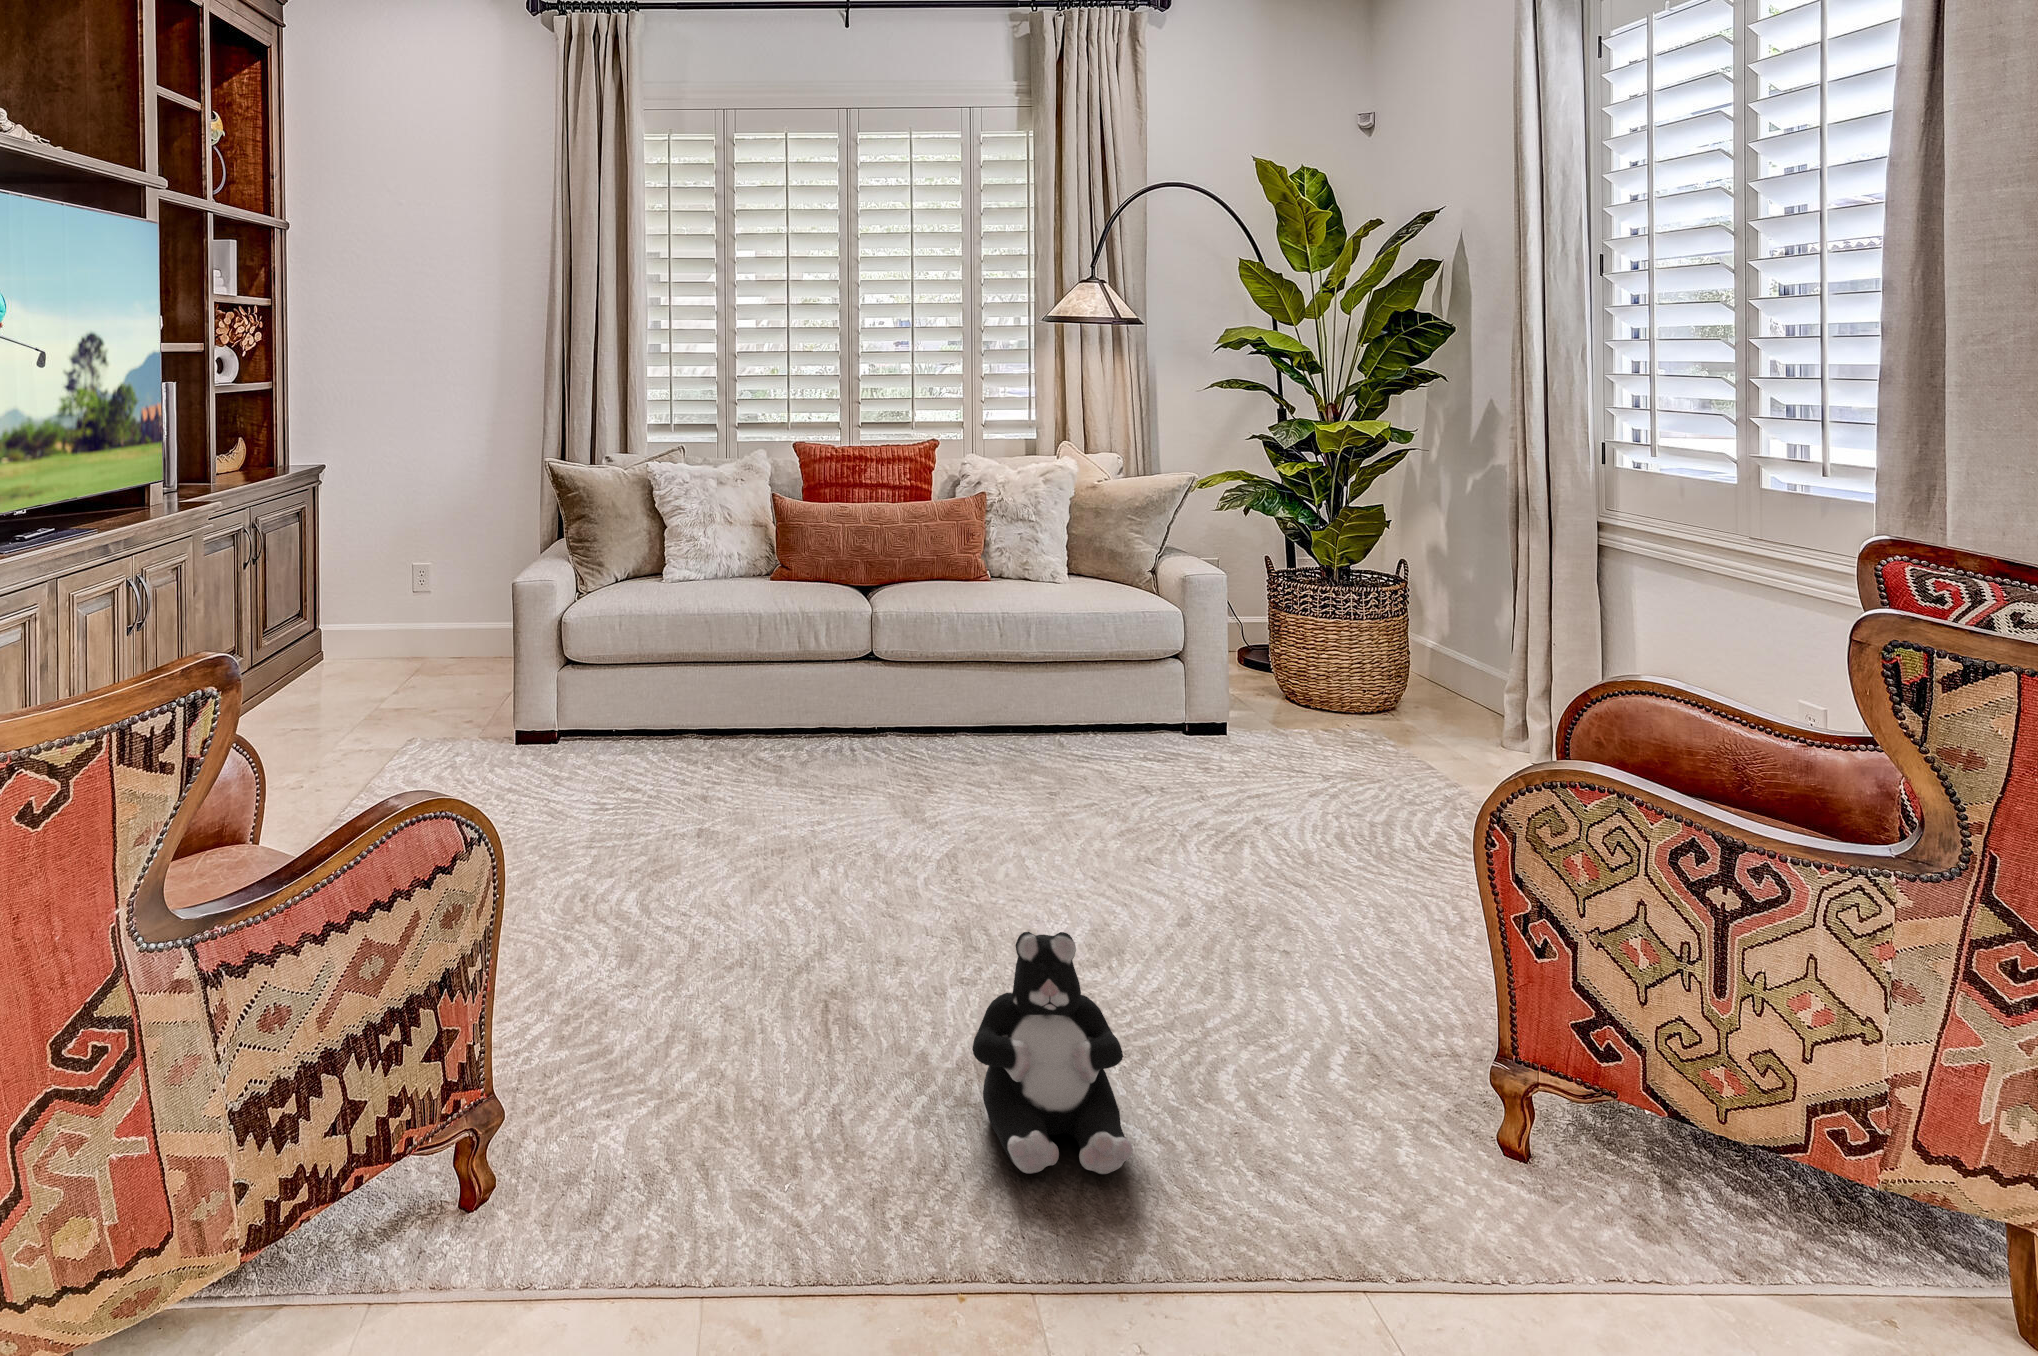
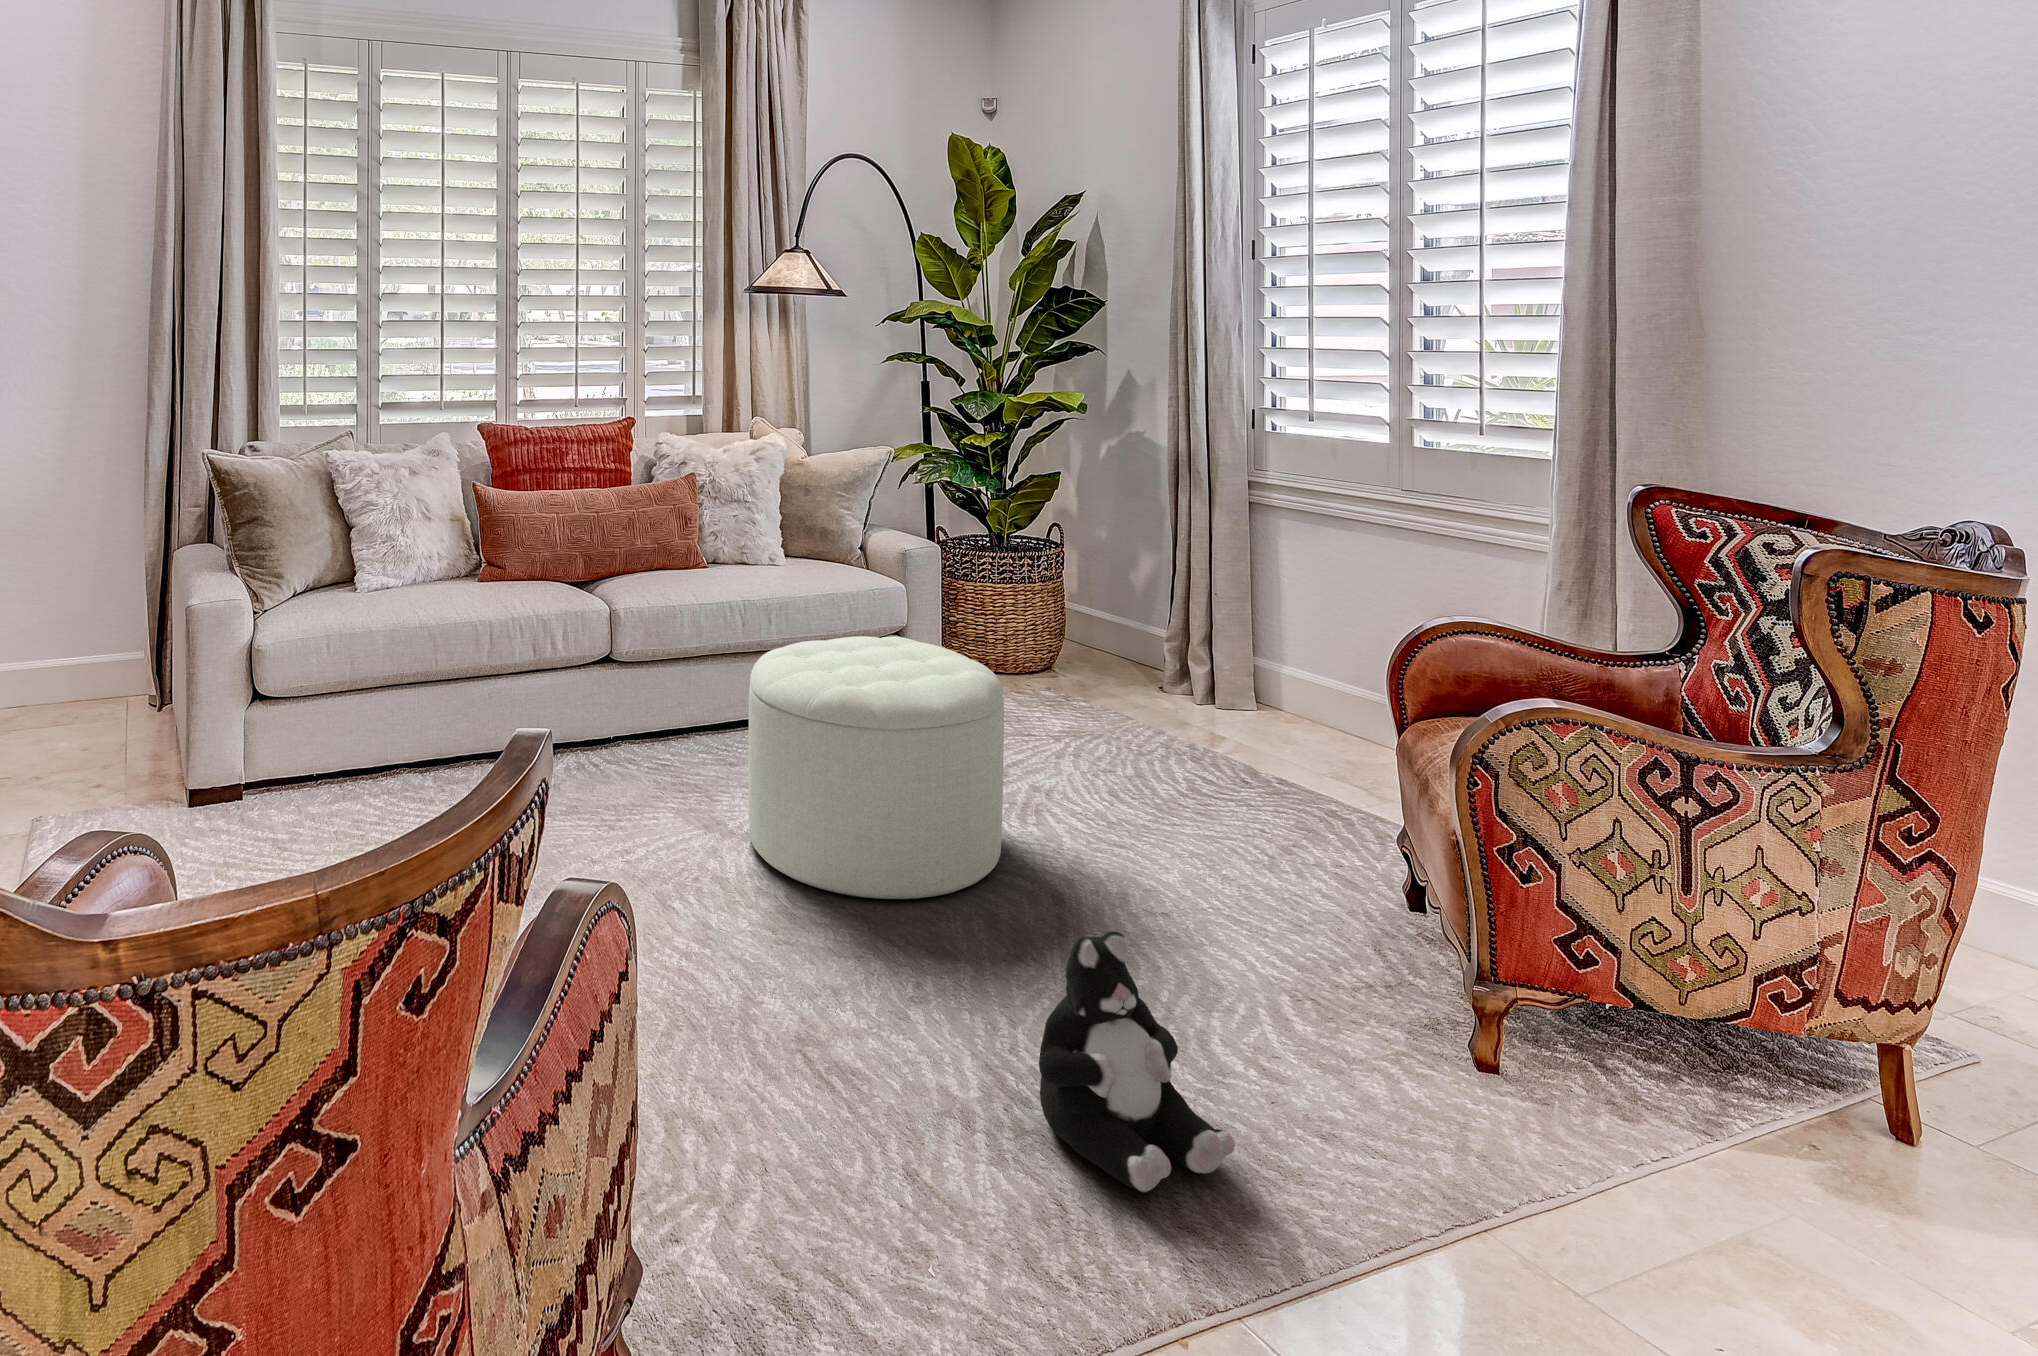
ottoman: none [920,652,1166,904] -> present [748,636,1004,899]

